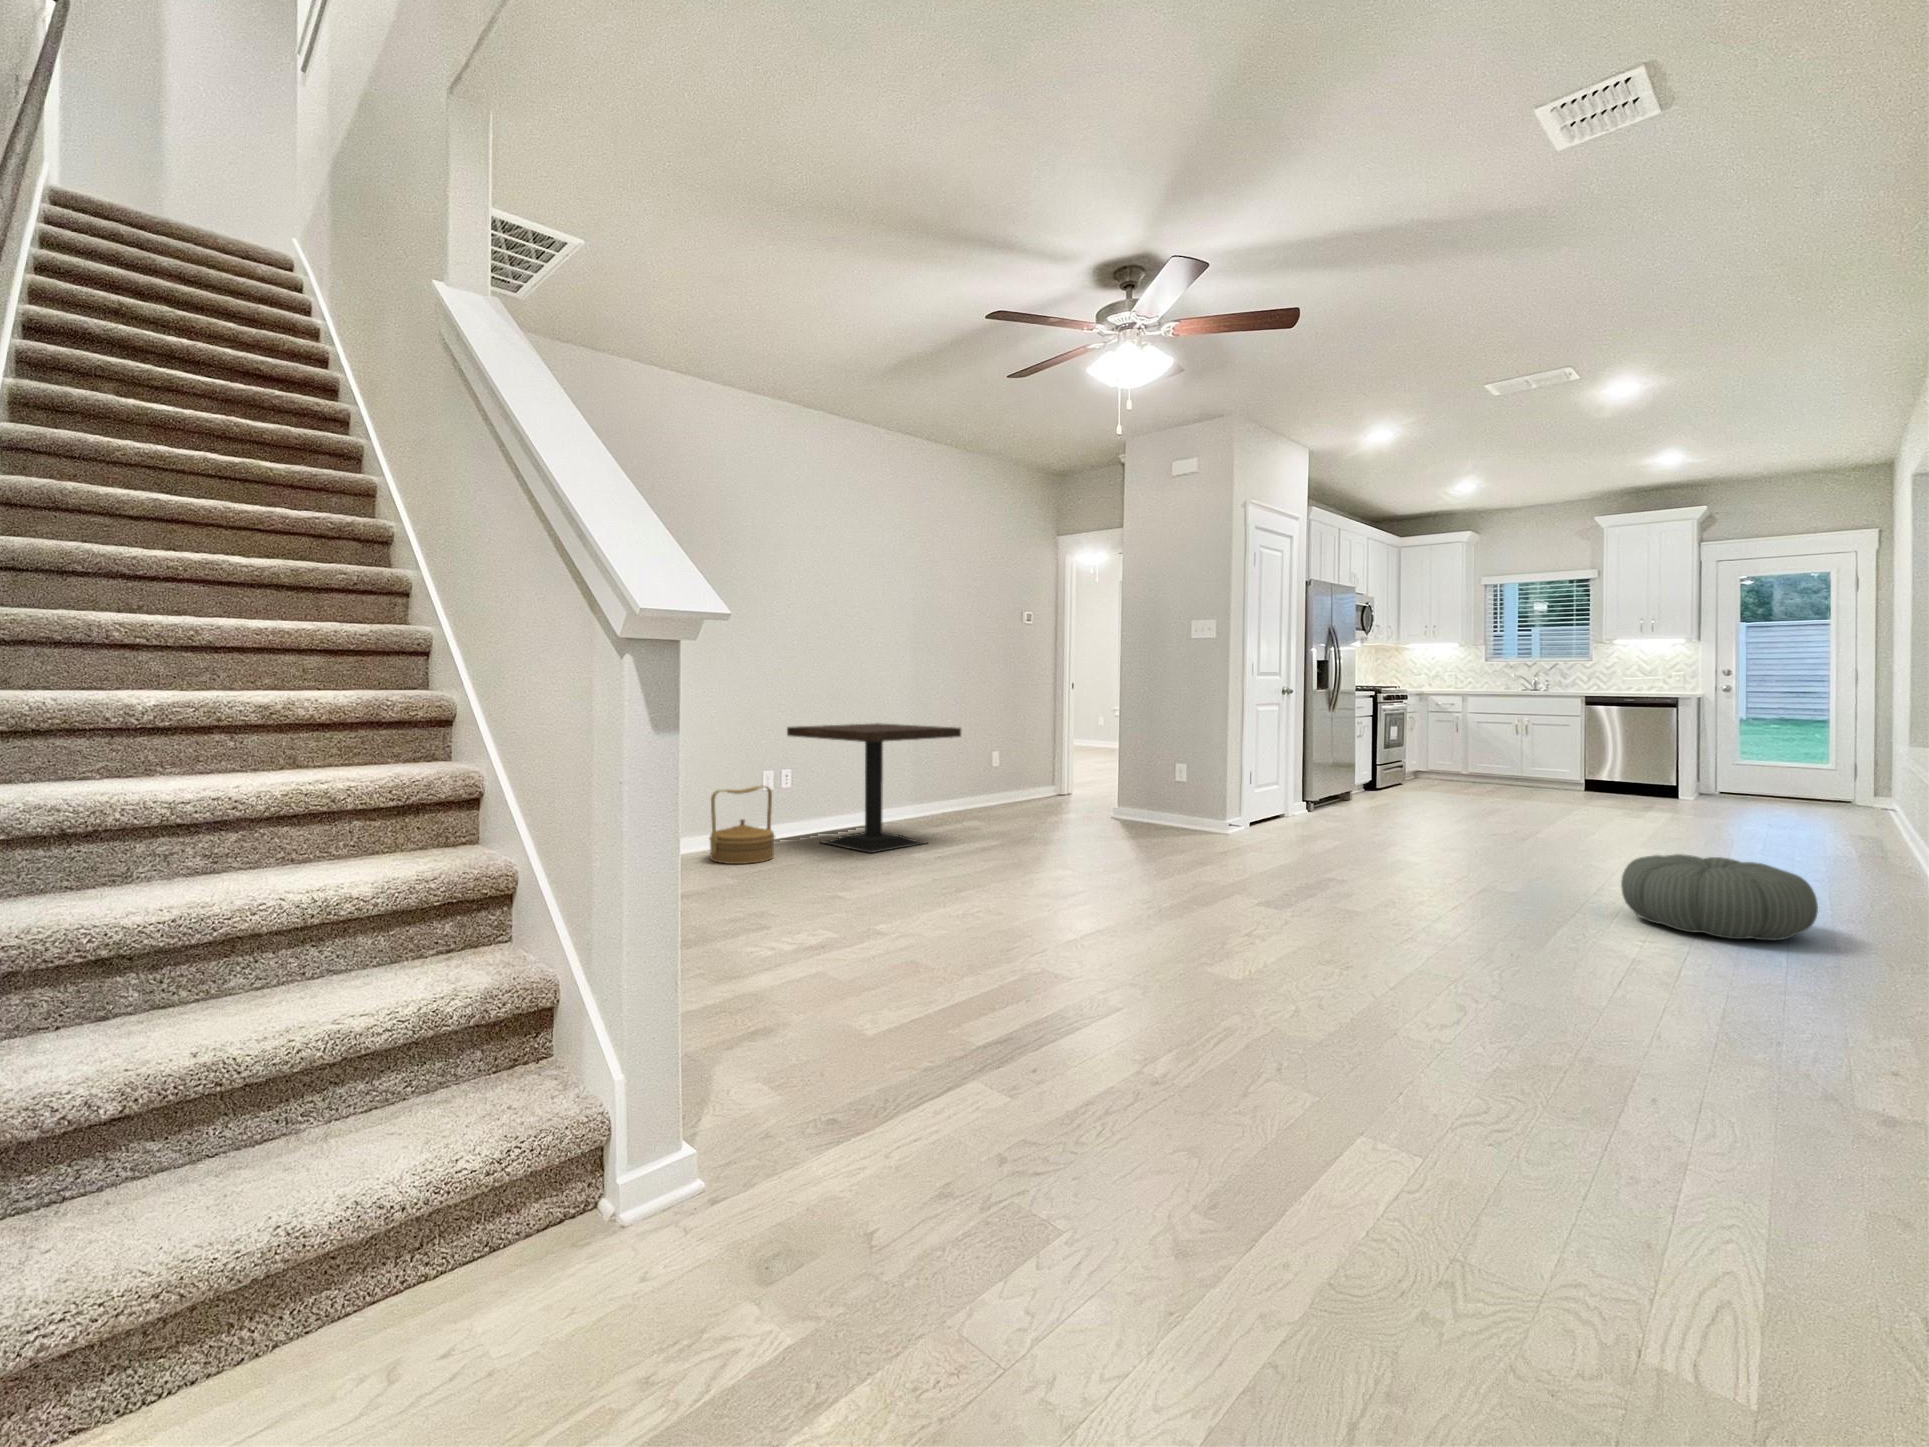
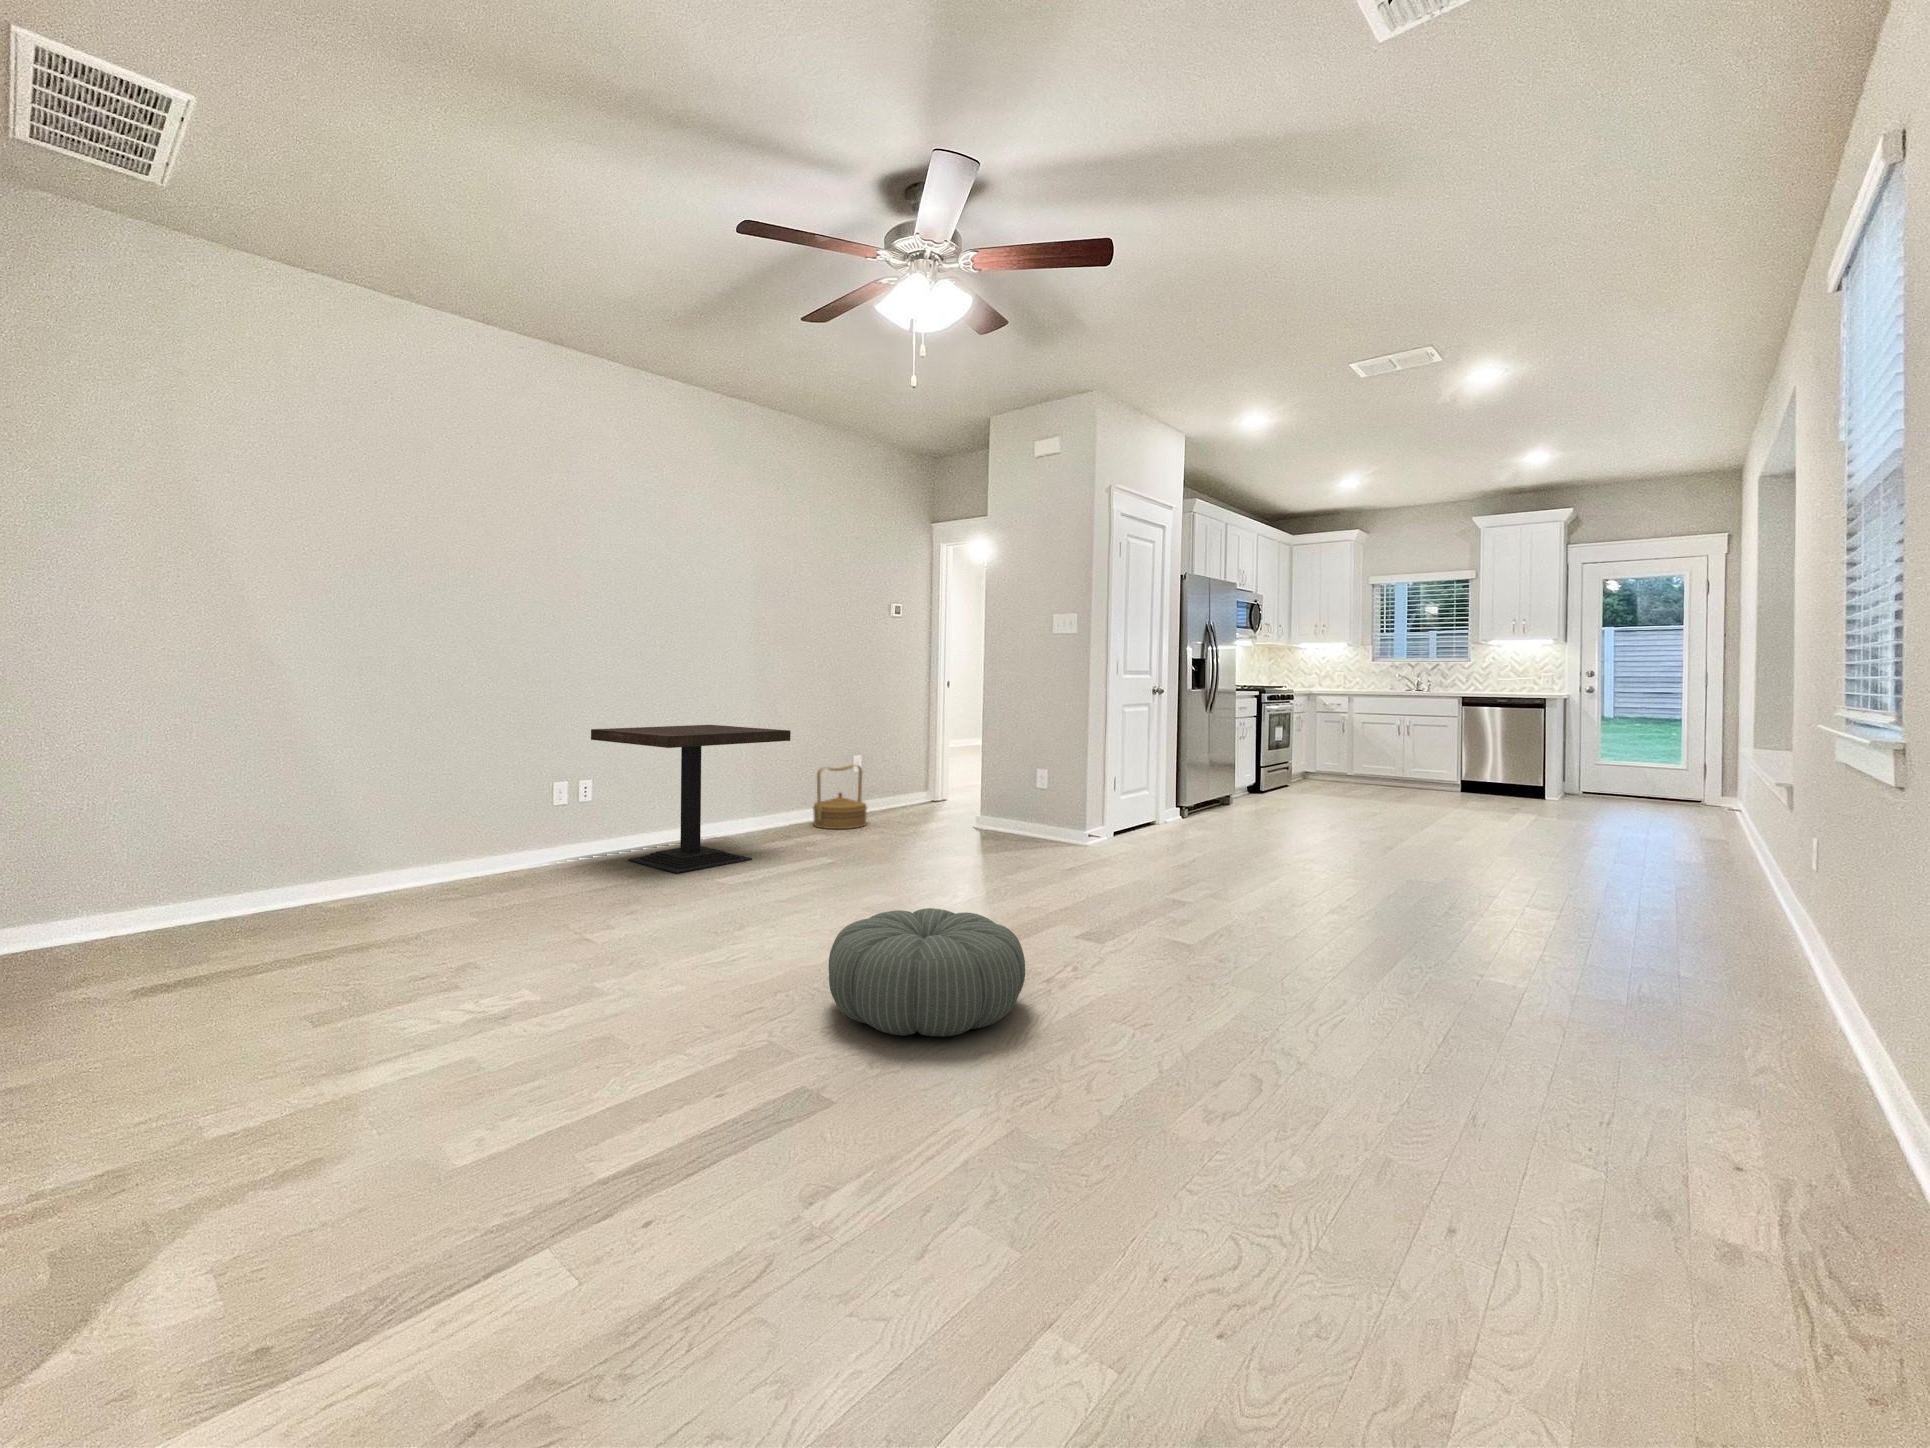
woven basket: present [709,786,775,864] -> present [813,765,867,829]
pouf: present [1621,854,1818,940] -> present [829,908,1025,1037]

